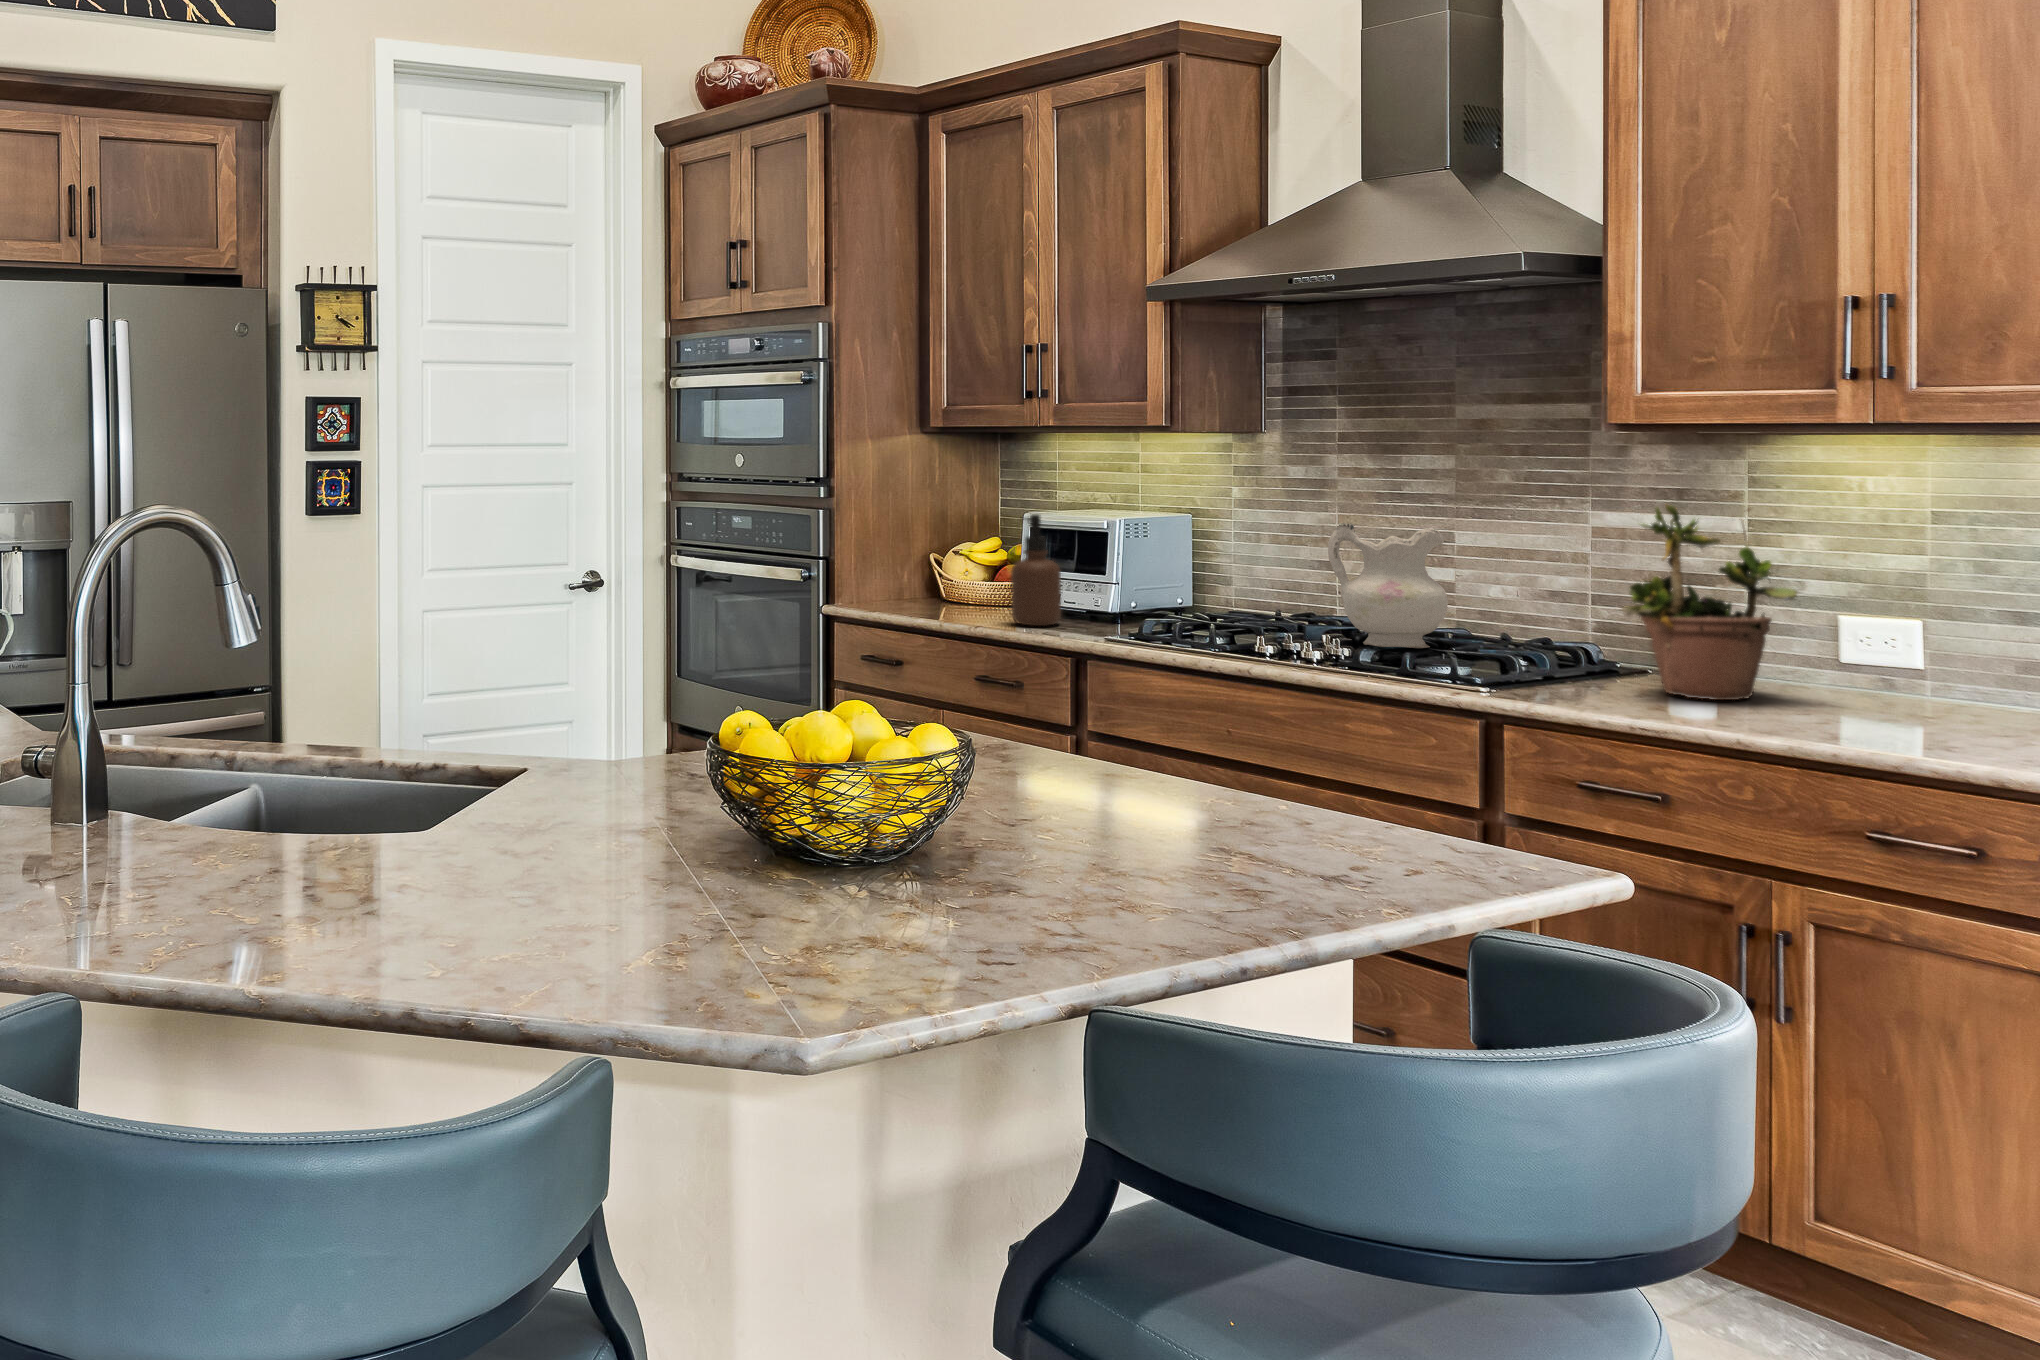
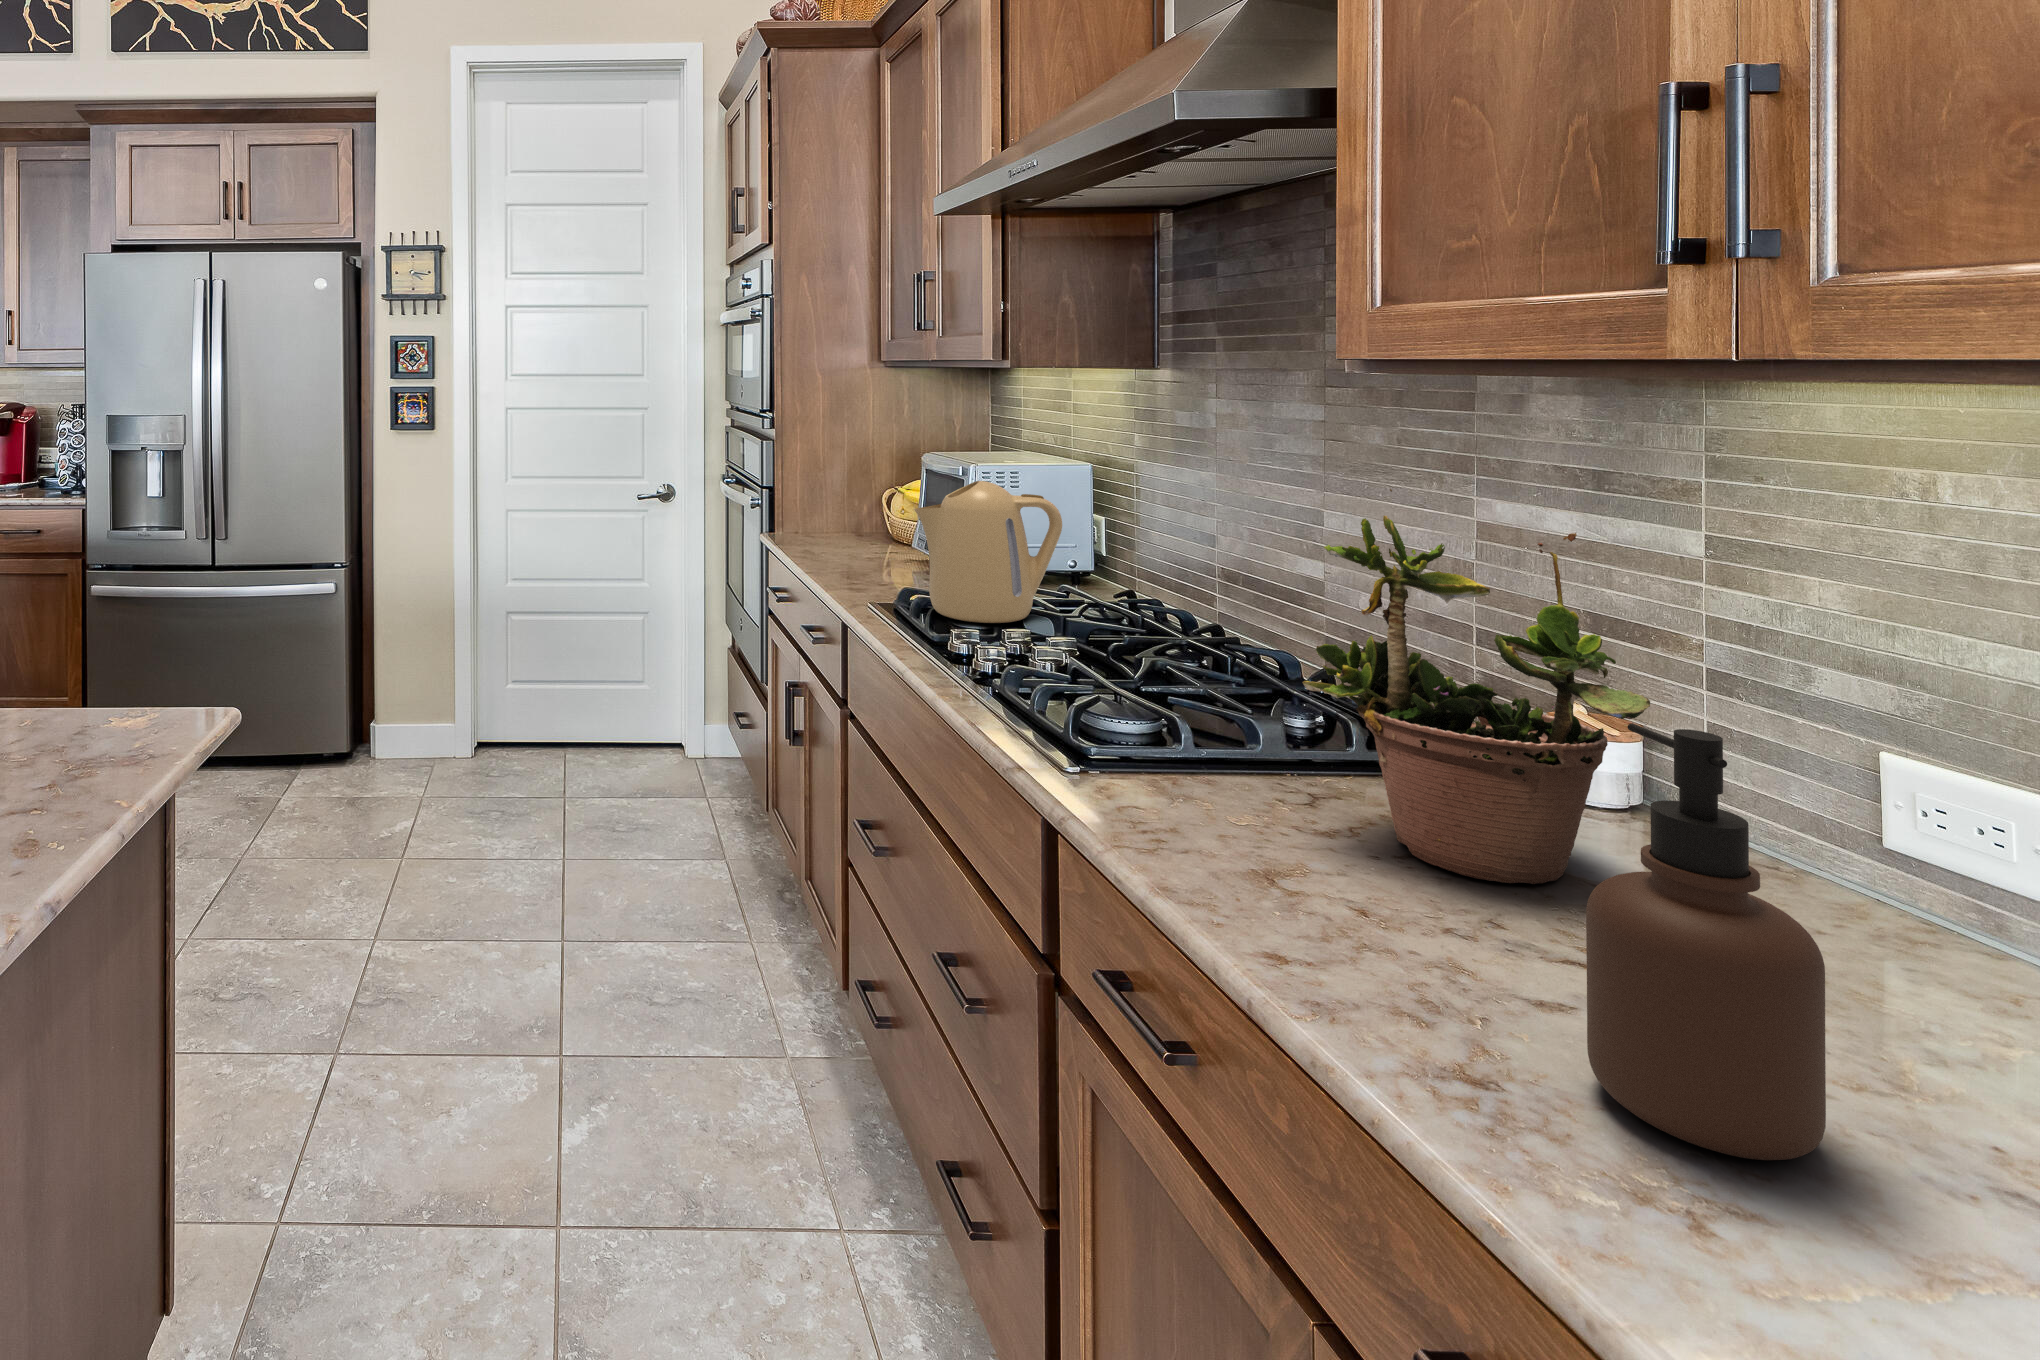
soap dispenser: present [1011,514,1061,626] -> present [1586,723,1826,1160]
ceramic pitcher: present [1328,523,1448,648] -> none [1109,492,1263,670]
kettle: none [1152,524,1260,640] -> present [914,481,1062,623]

